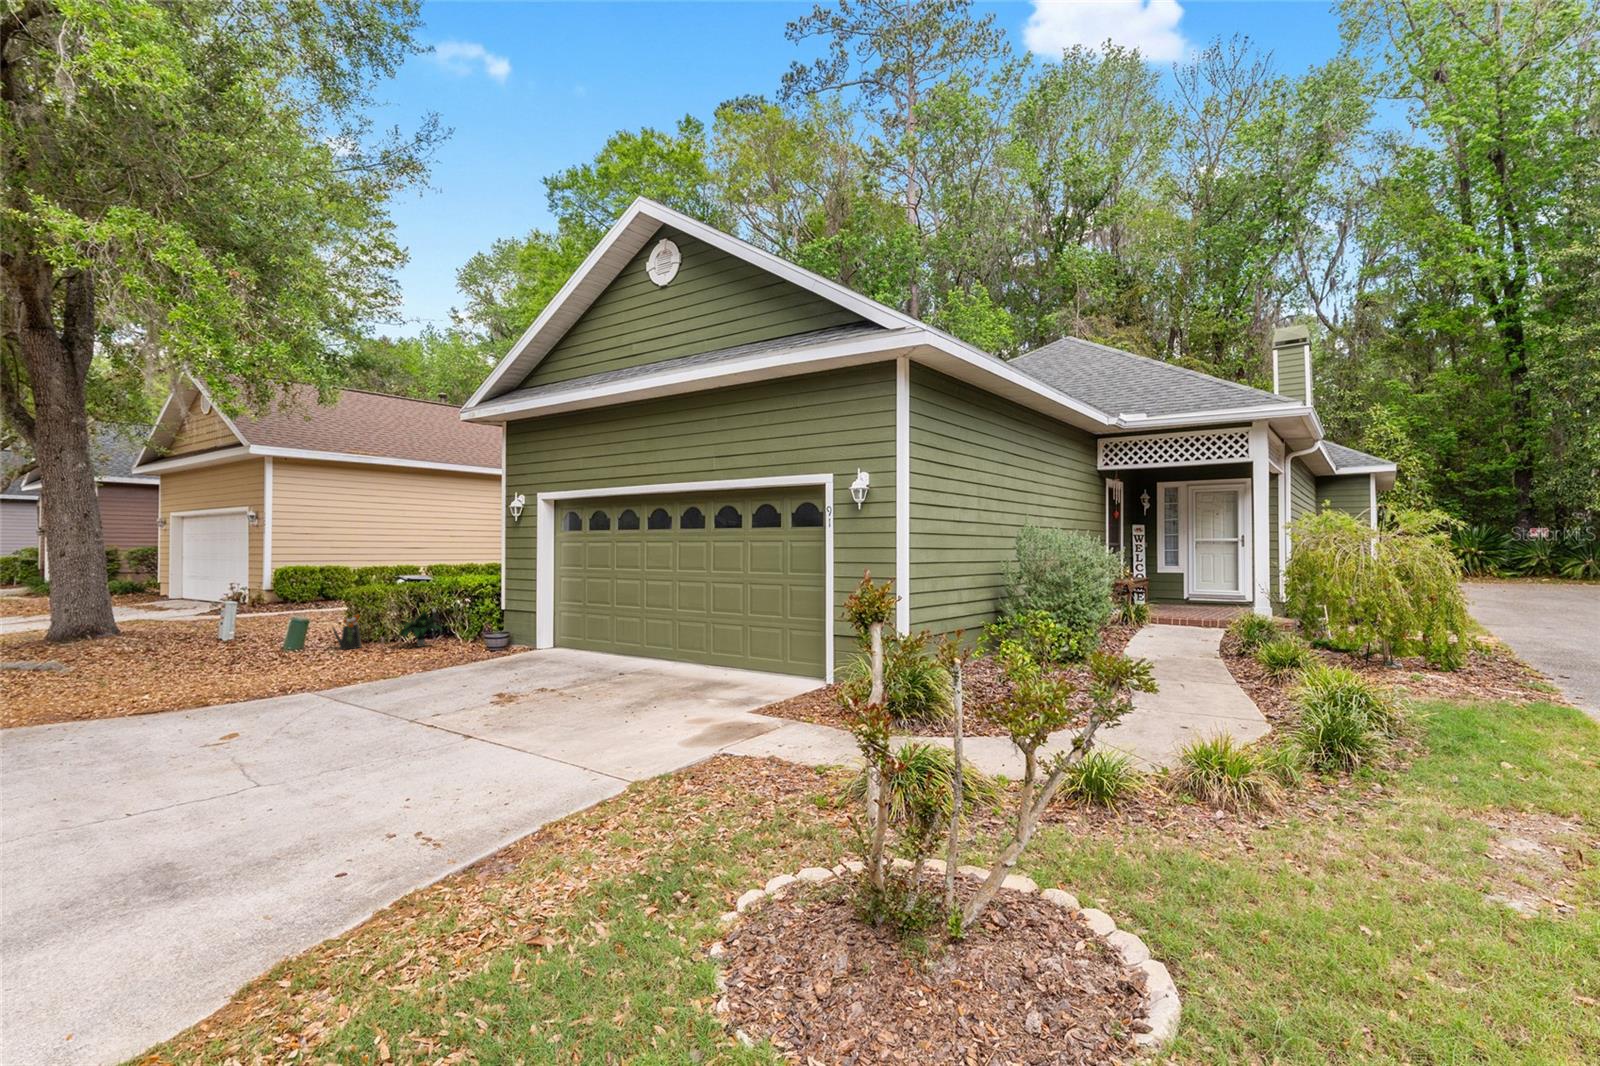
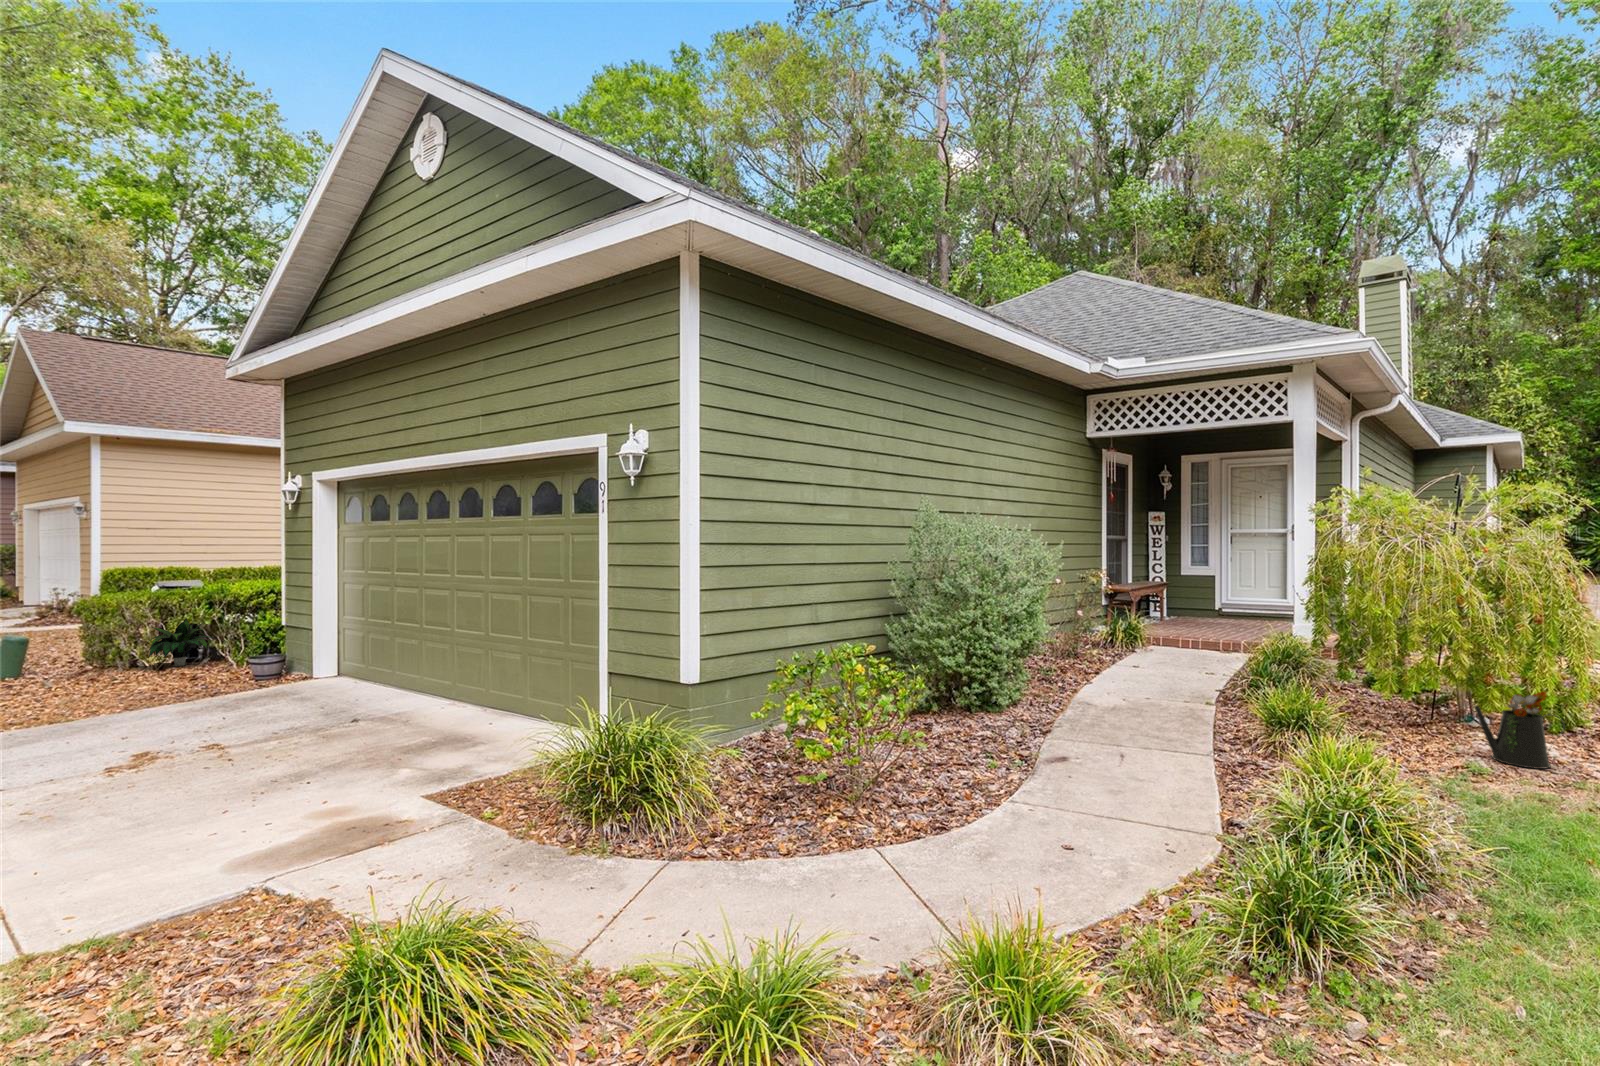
watering can: present [333,614,362,649] -> present [1475,692,1558,769]

